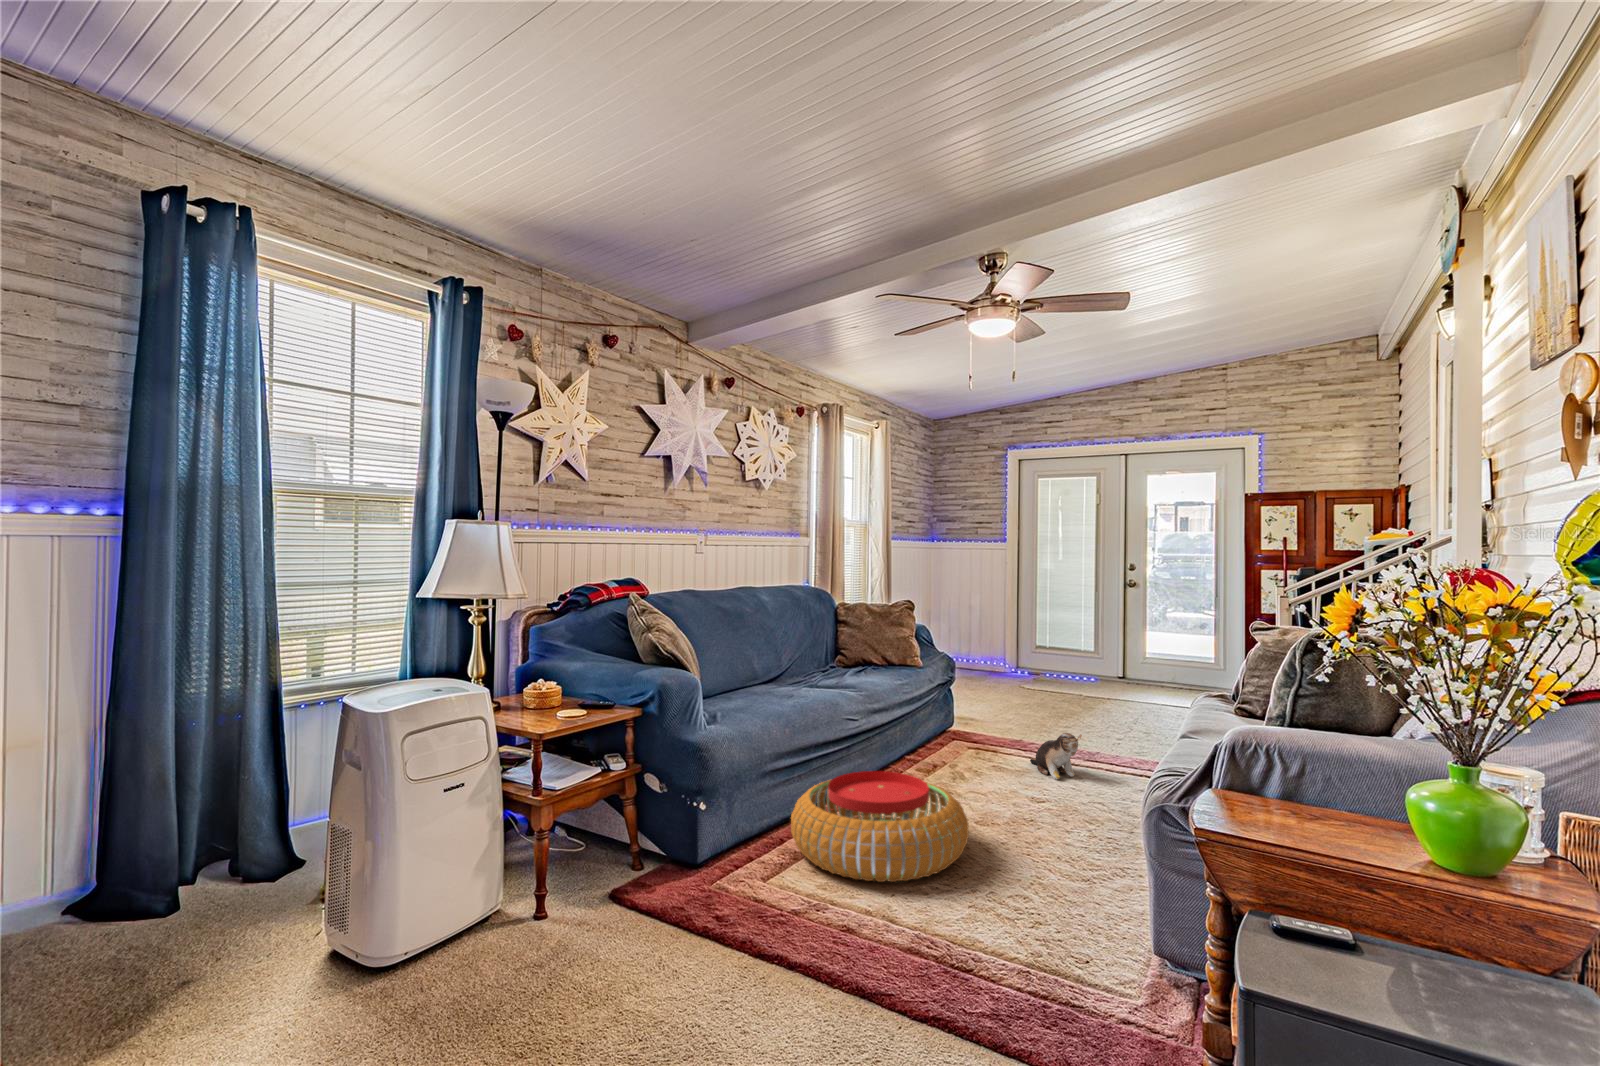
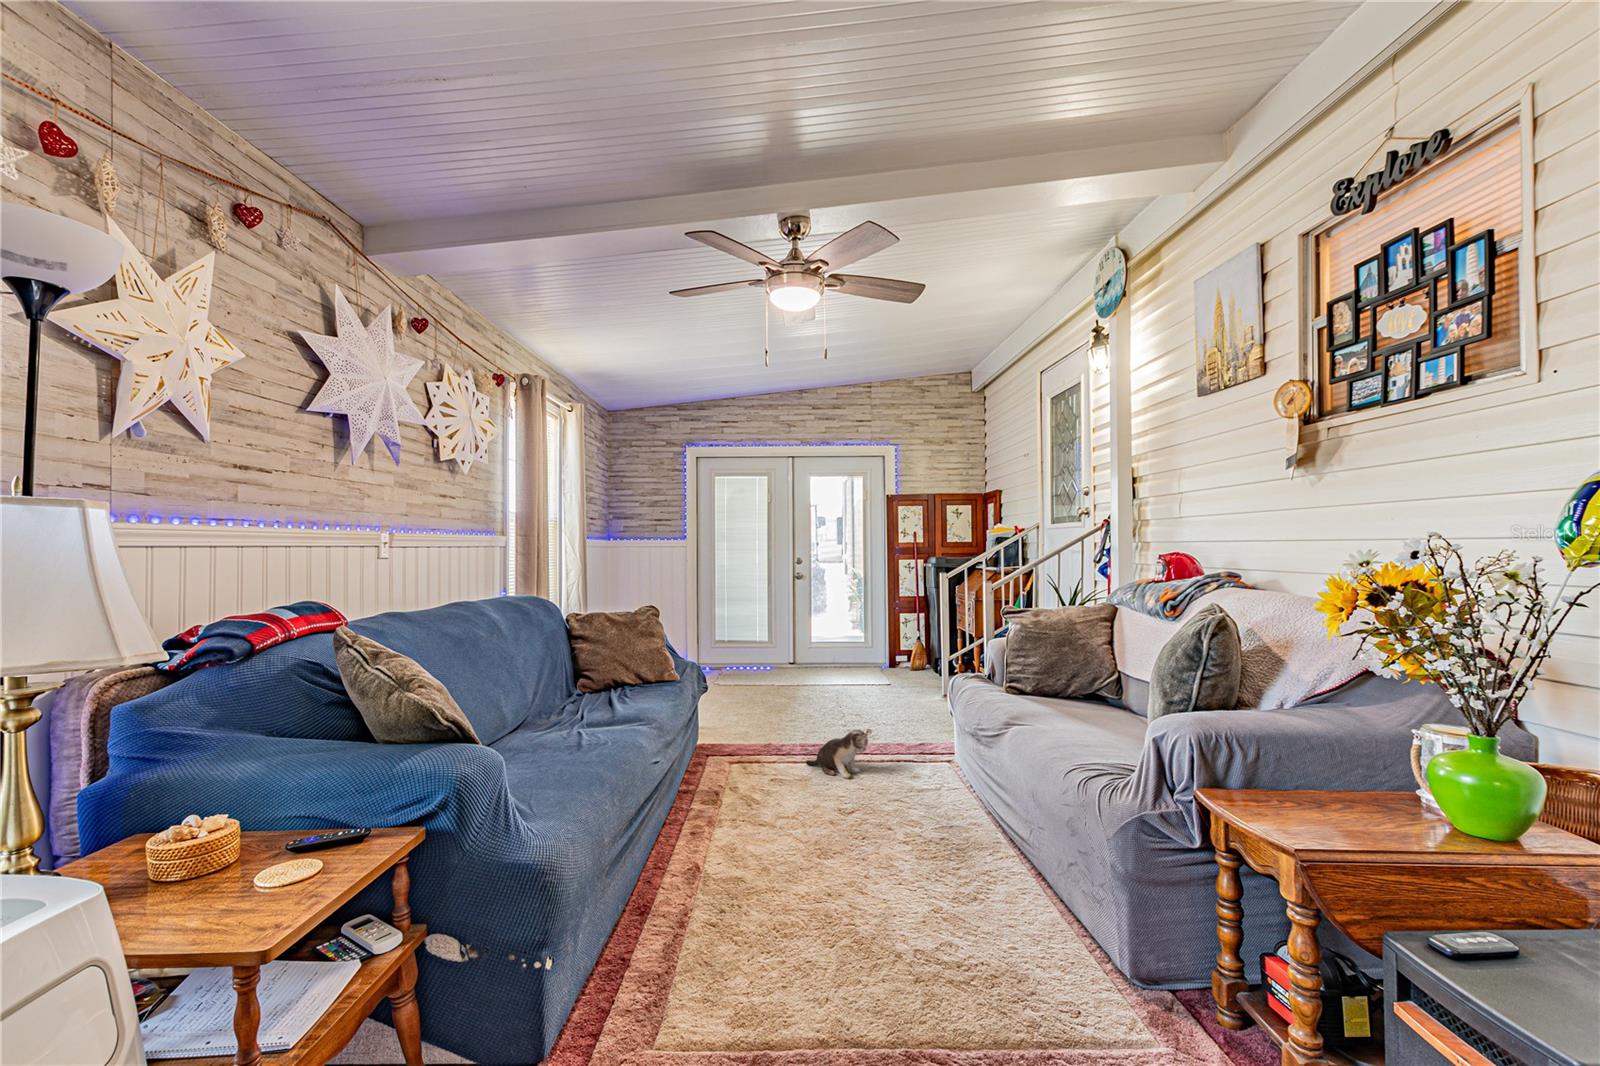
pouf: present [791,771,969,882] -> none [662,819,885,982]

